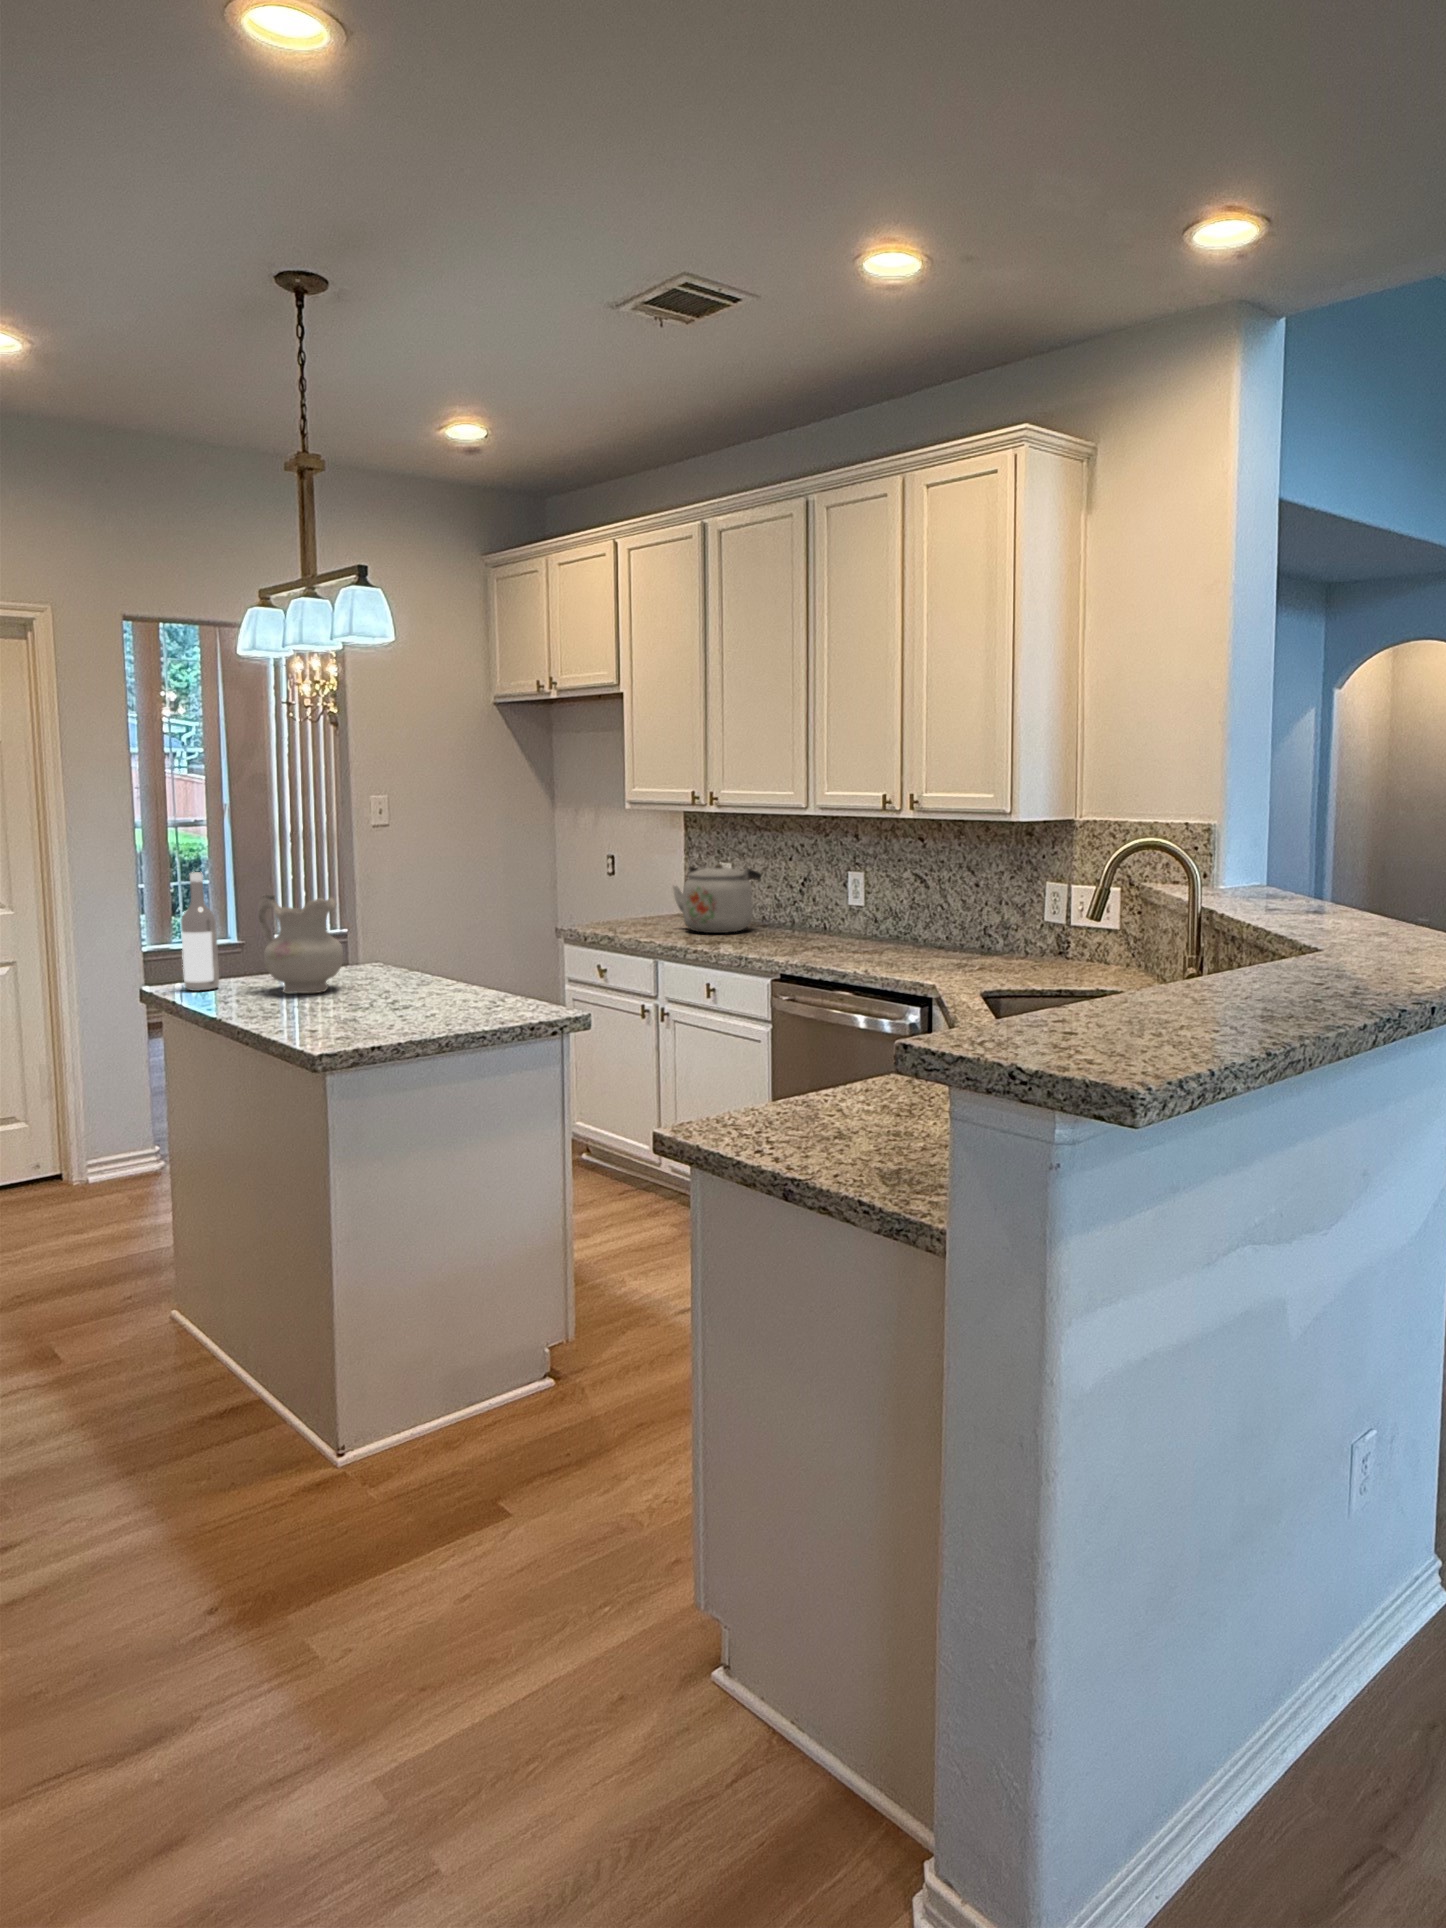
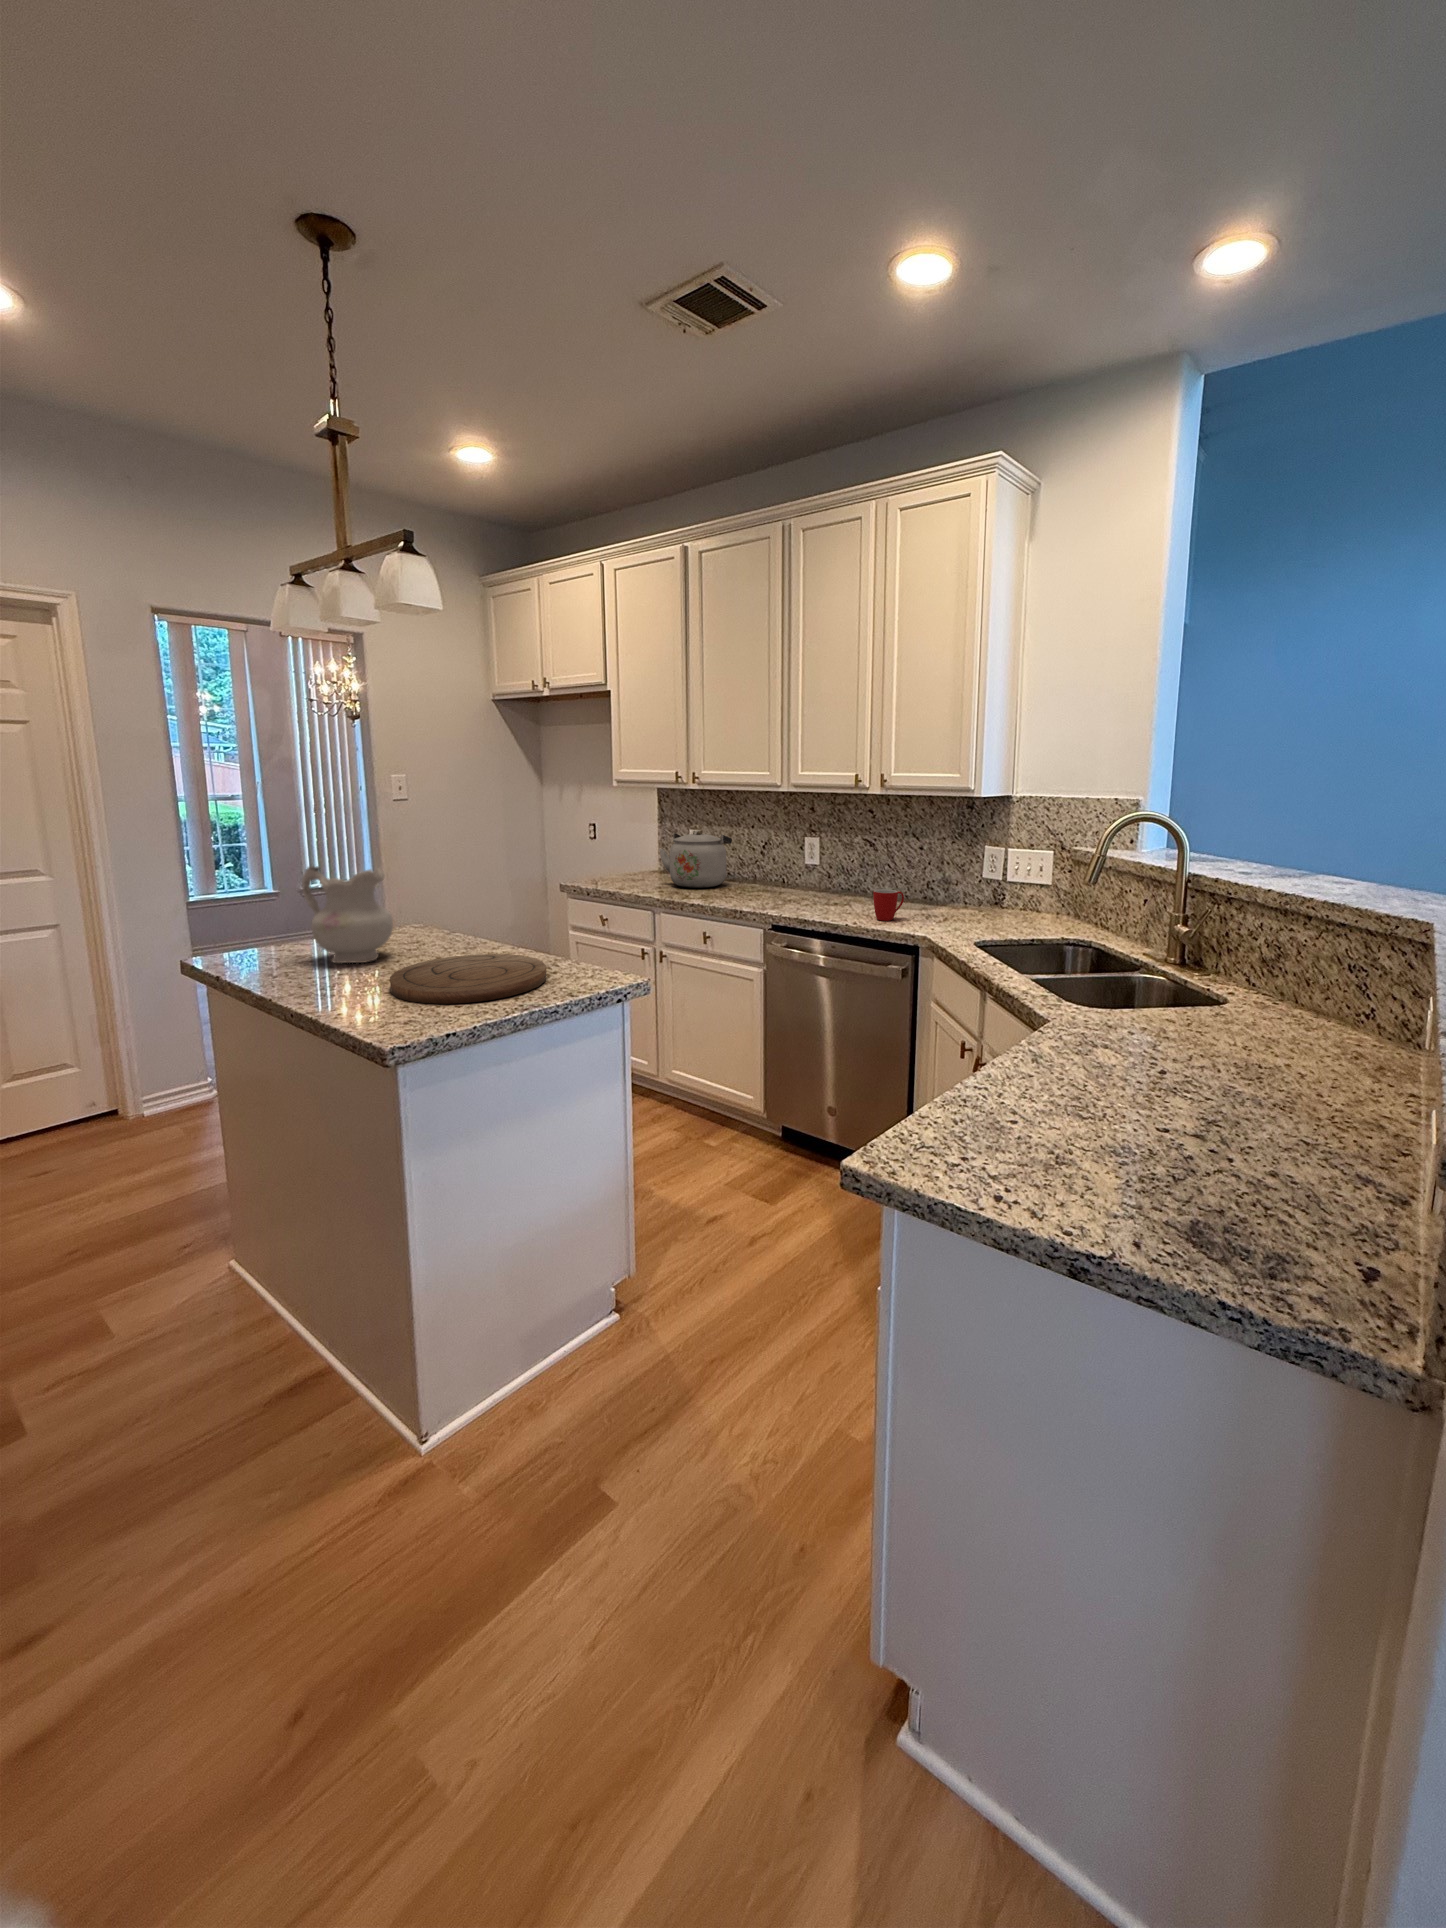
wine bottle: present [181,872,219,991] -> none [221,845,265,962]
mug: none [892,932,931,969] -> present [873,889,904,921]
cutting board: none [331,987,486,1026] -> present [390,954,547,1004]

